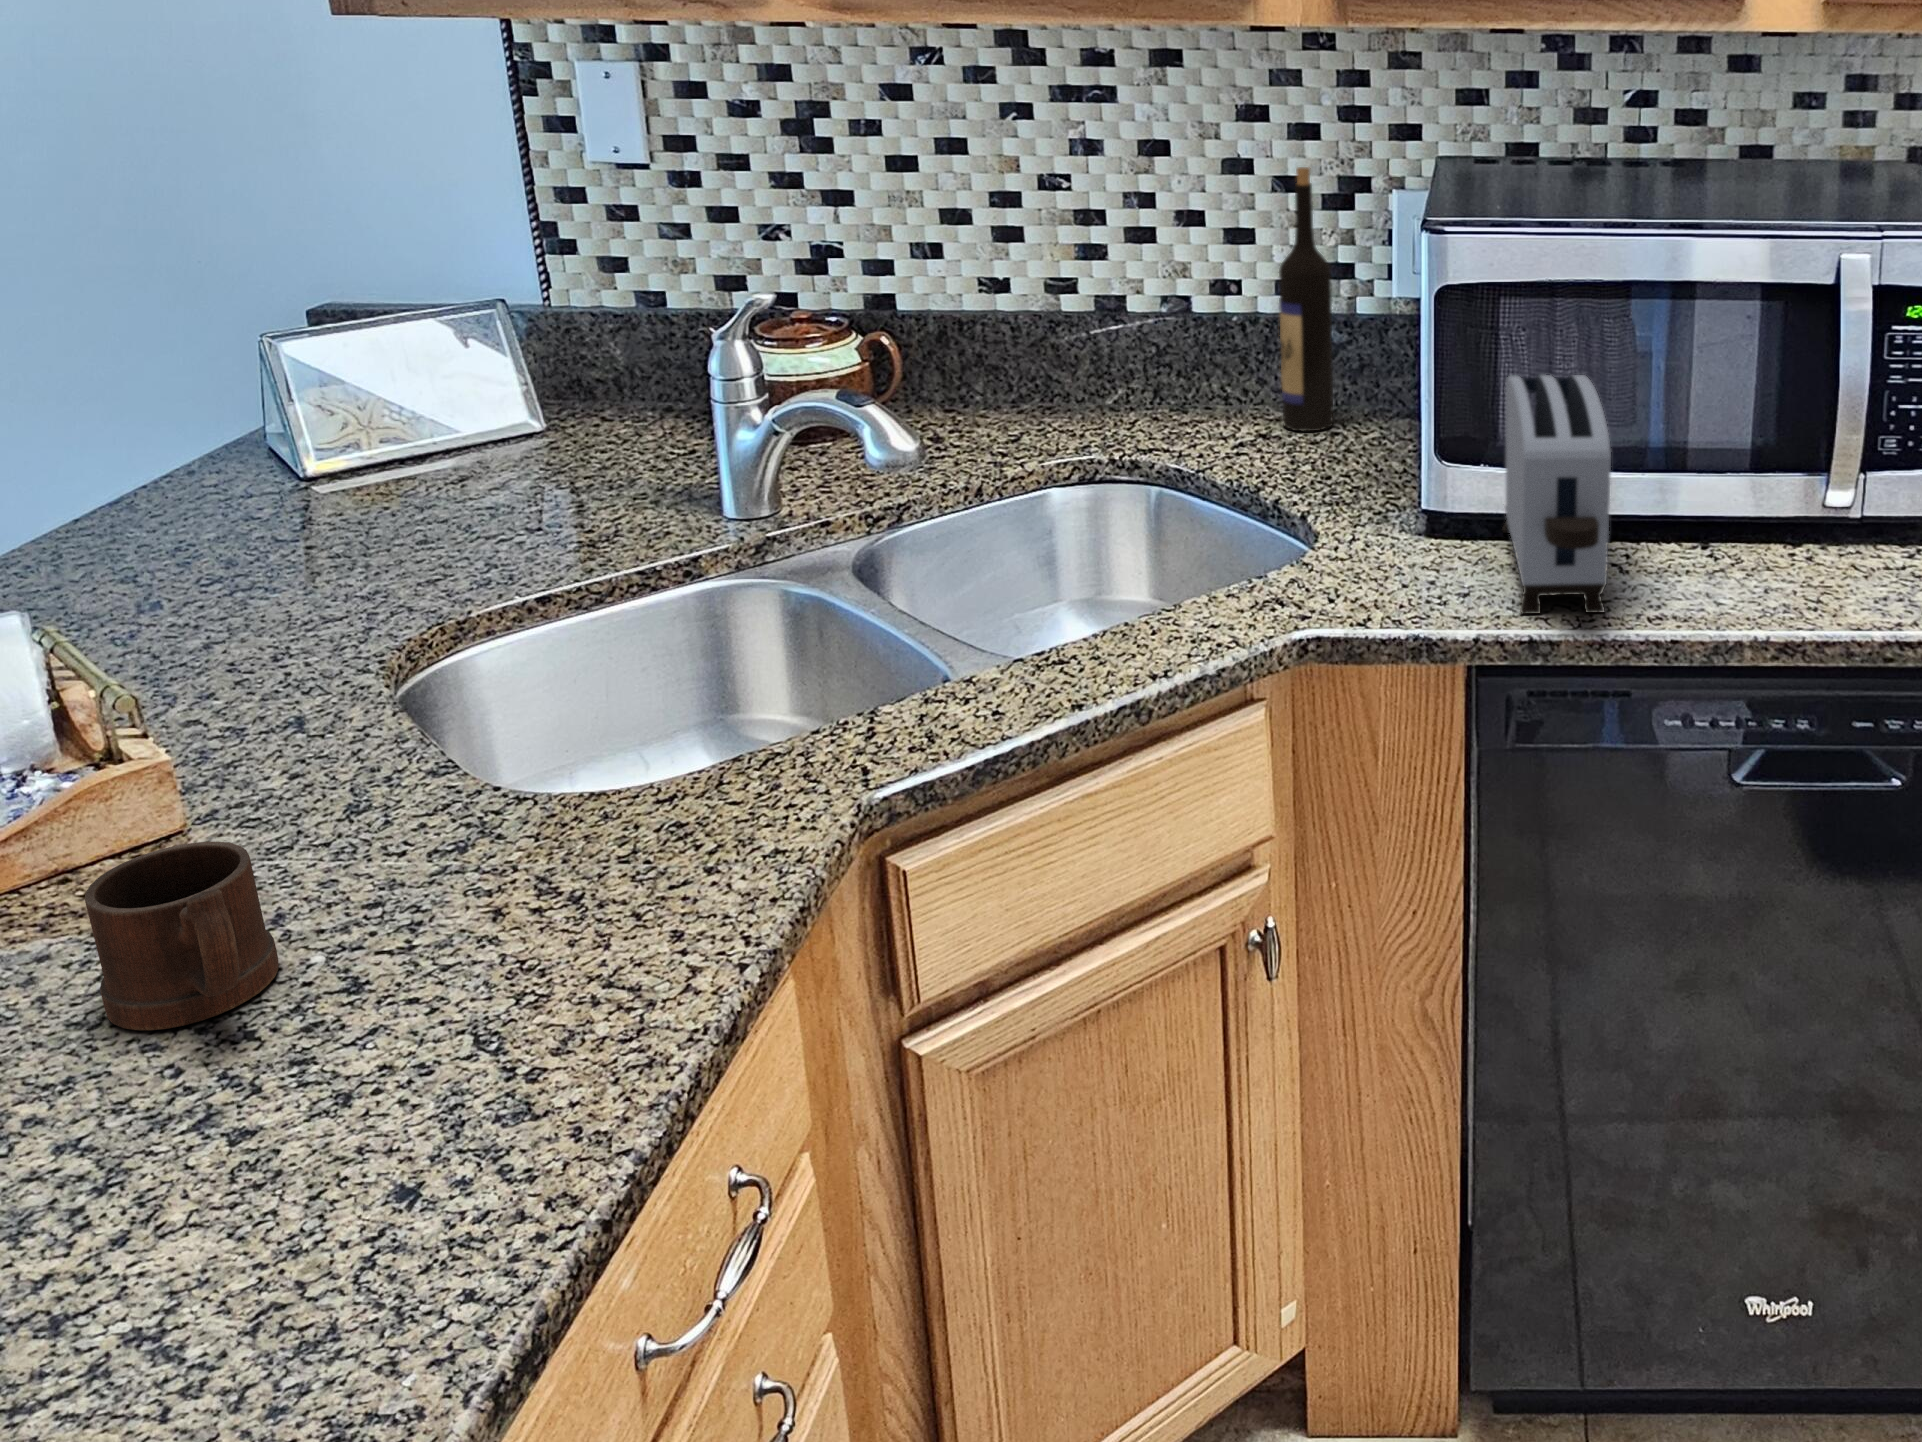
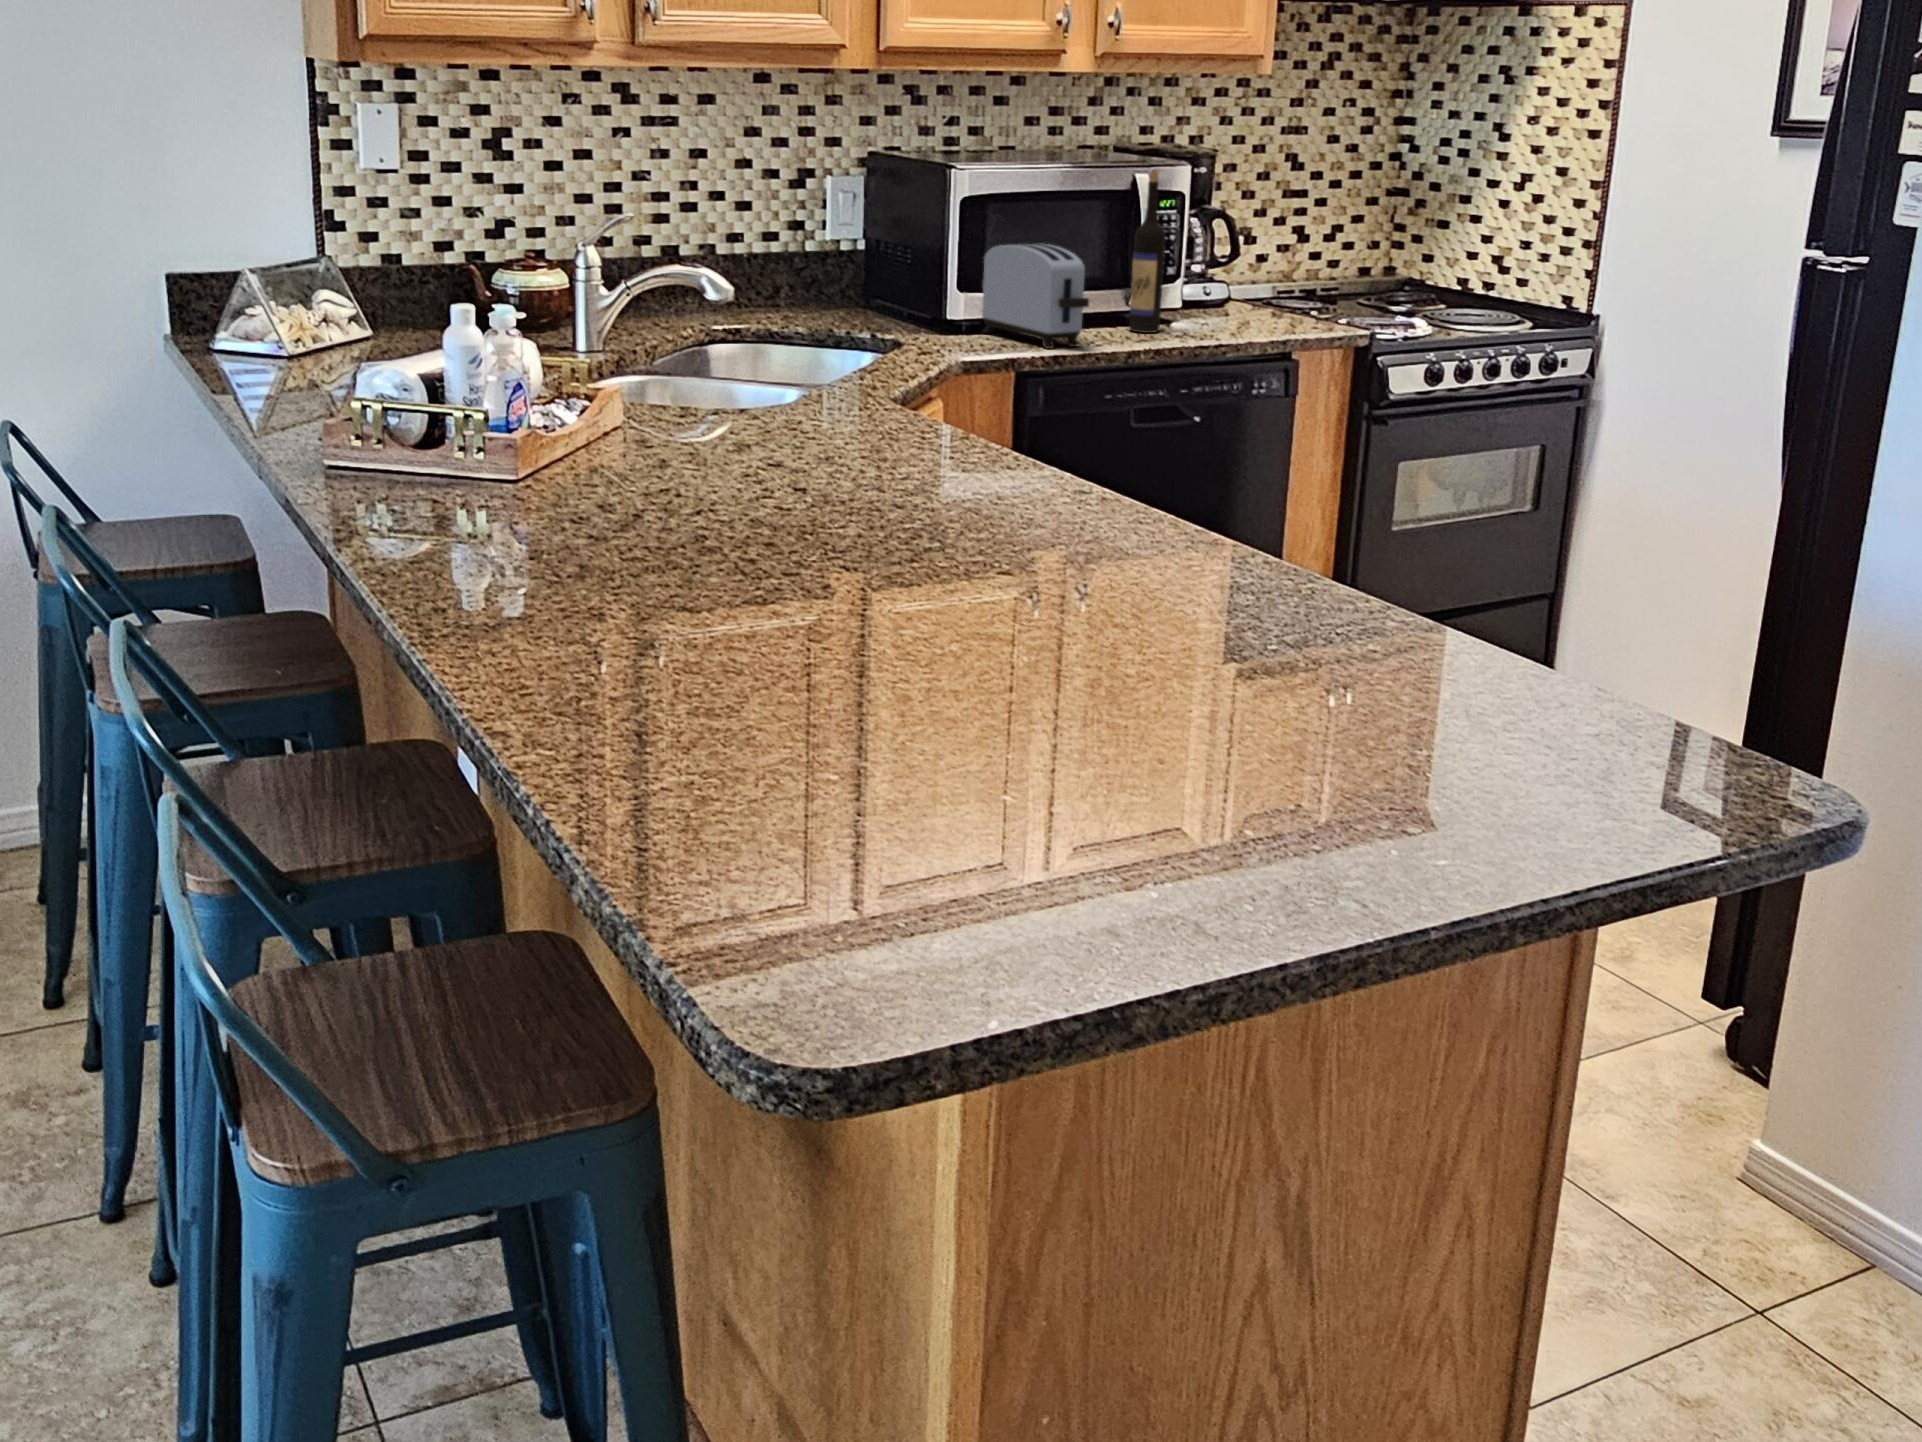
wine bottle: present [1279,167,1333,431] -> present [1129,172,1166,333]
mug: present [85,842,279,1030] -> none [767,374,854,441]

